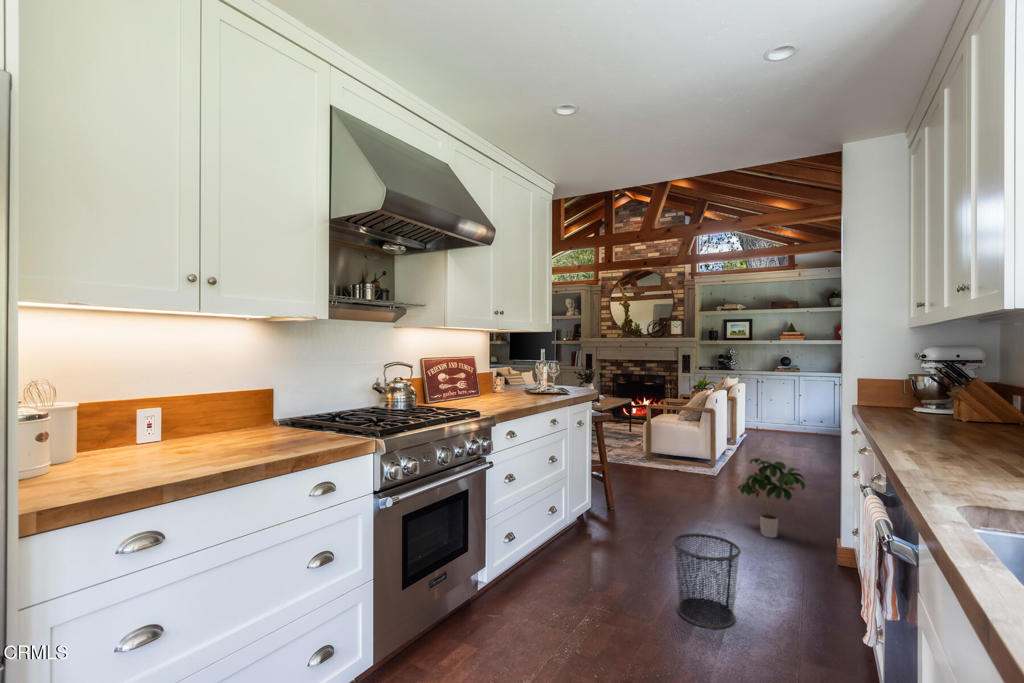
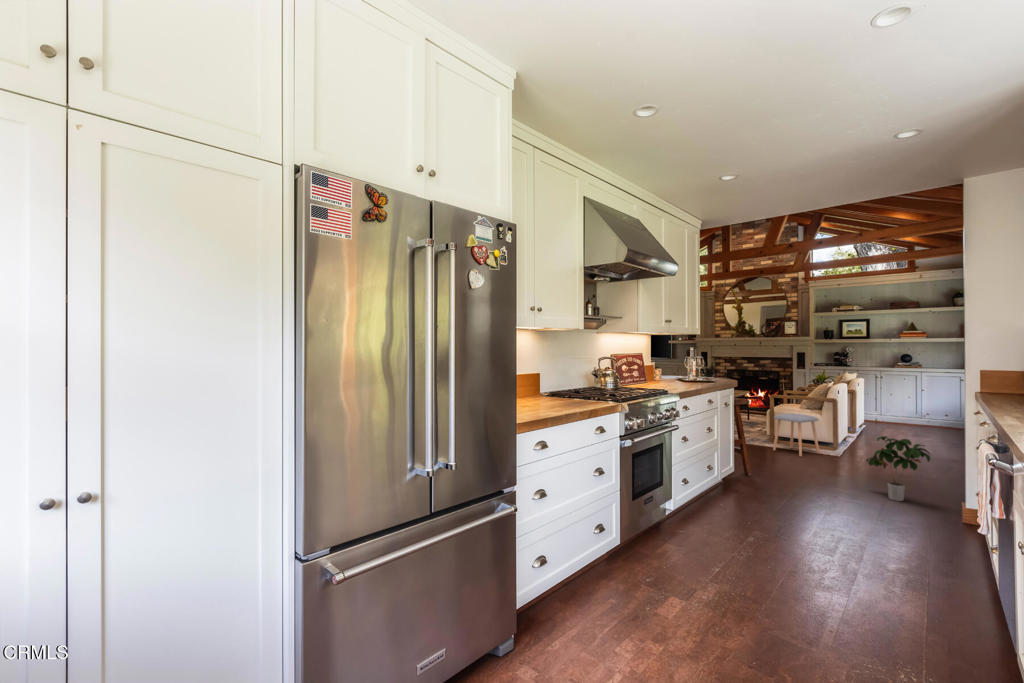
stool: none [646,427,695,478] -> present [773,413,820,457]
waste bin: present [672,533,741,628] -> none [819,484,877,550]

